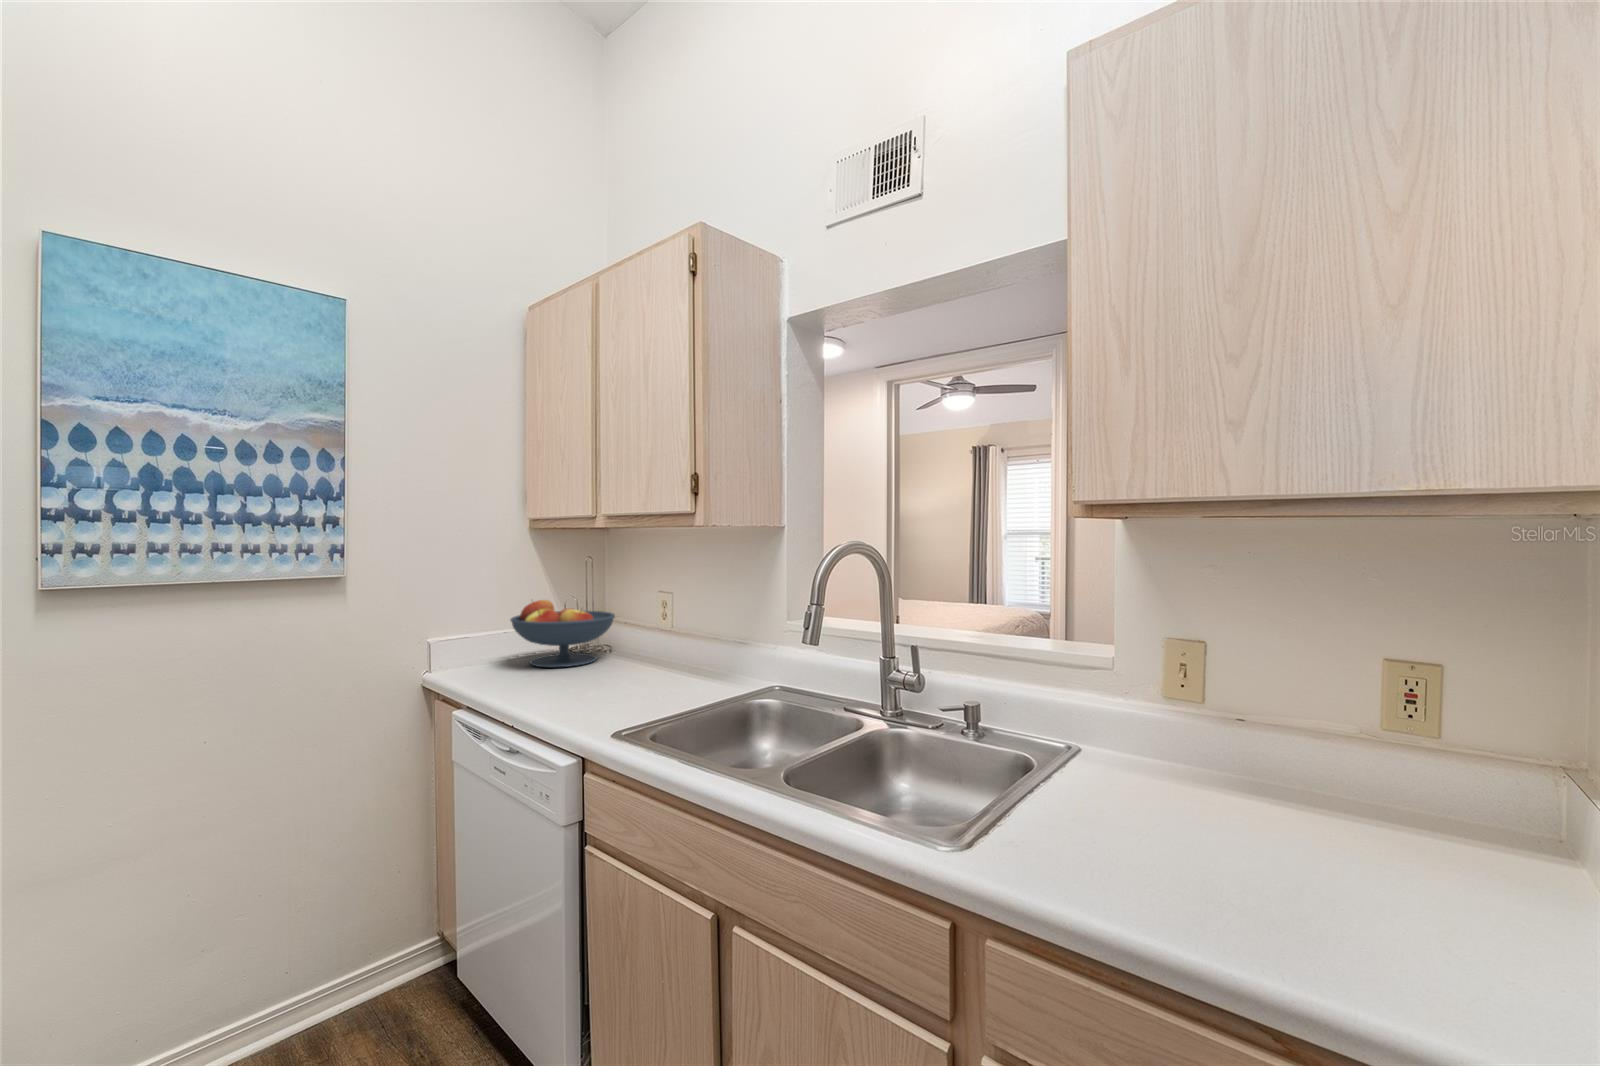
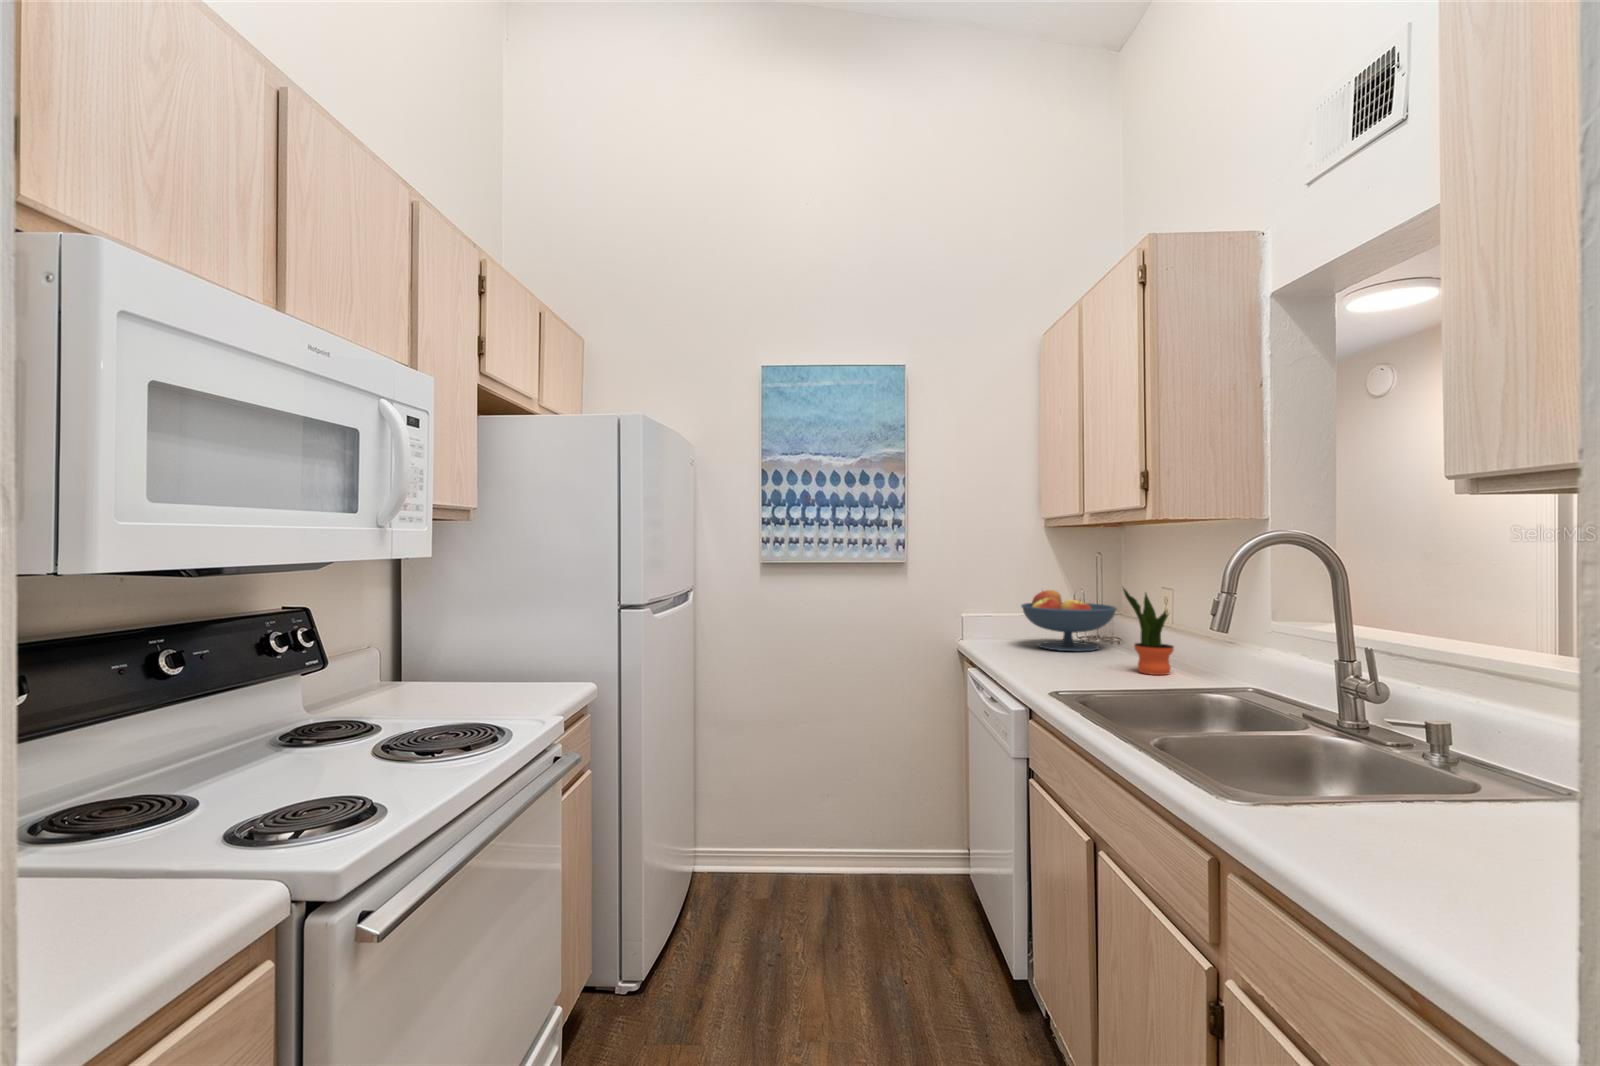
potted plant: none [652,594,697,683] -> present [1123,588,1174,675]

